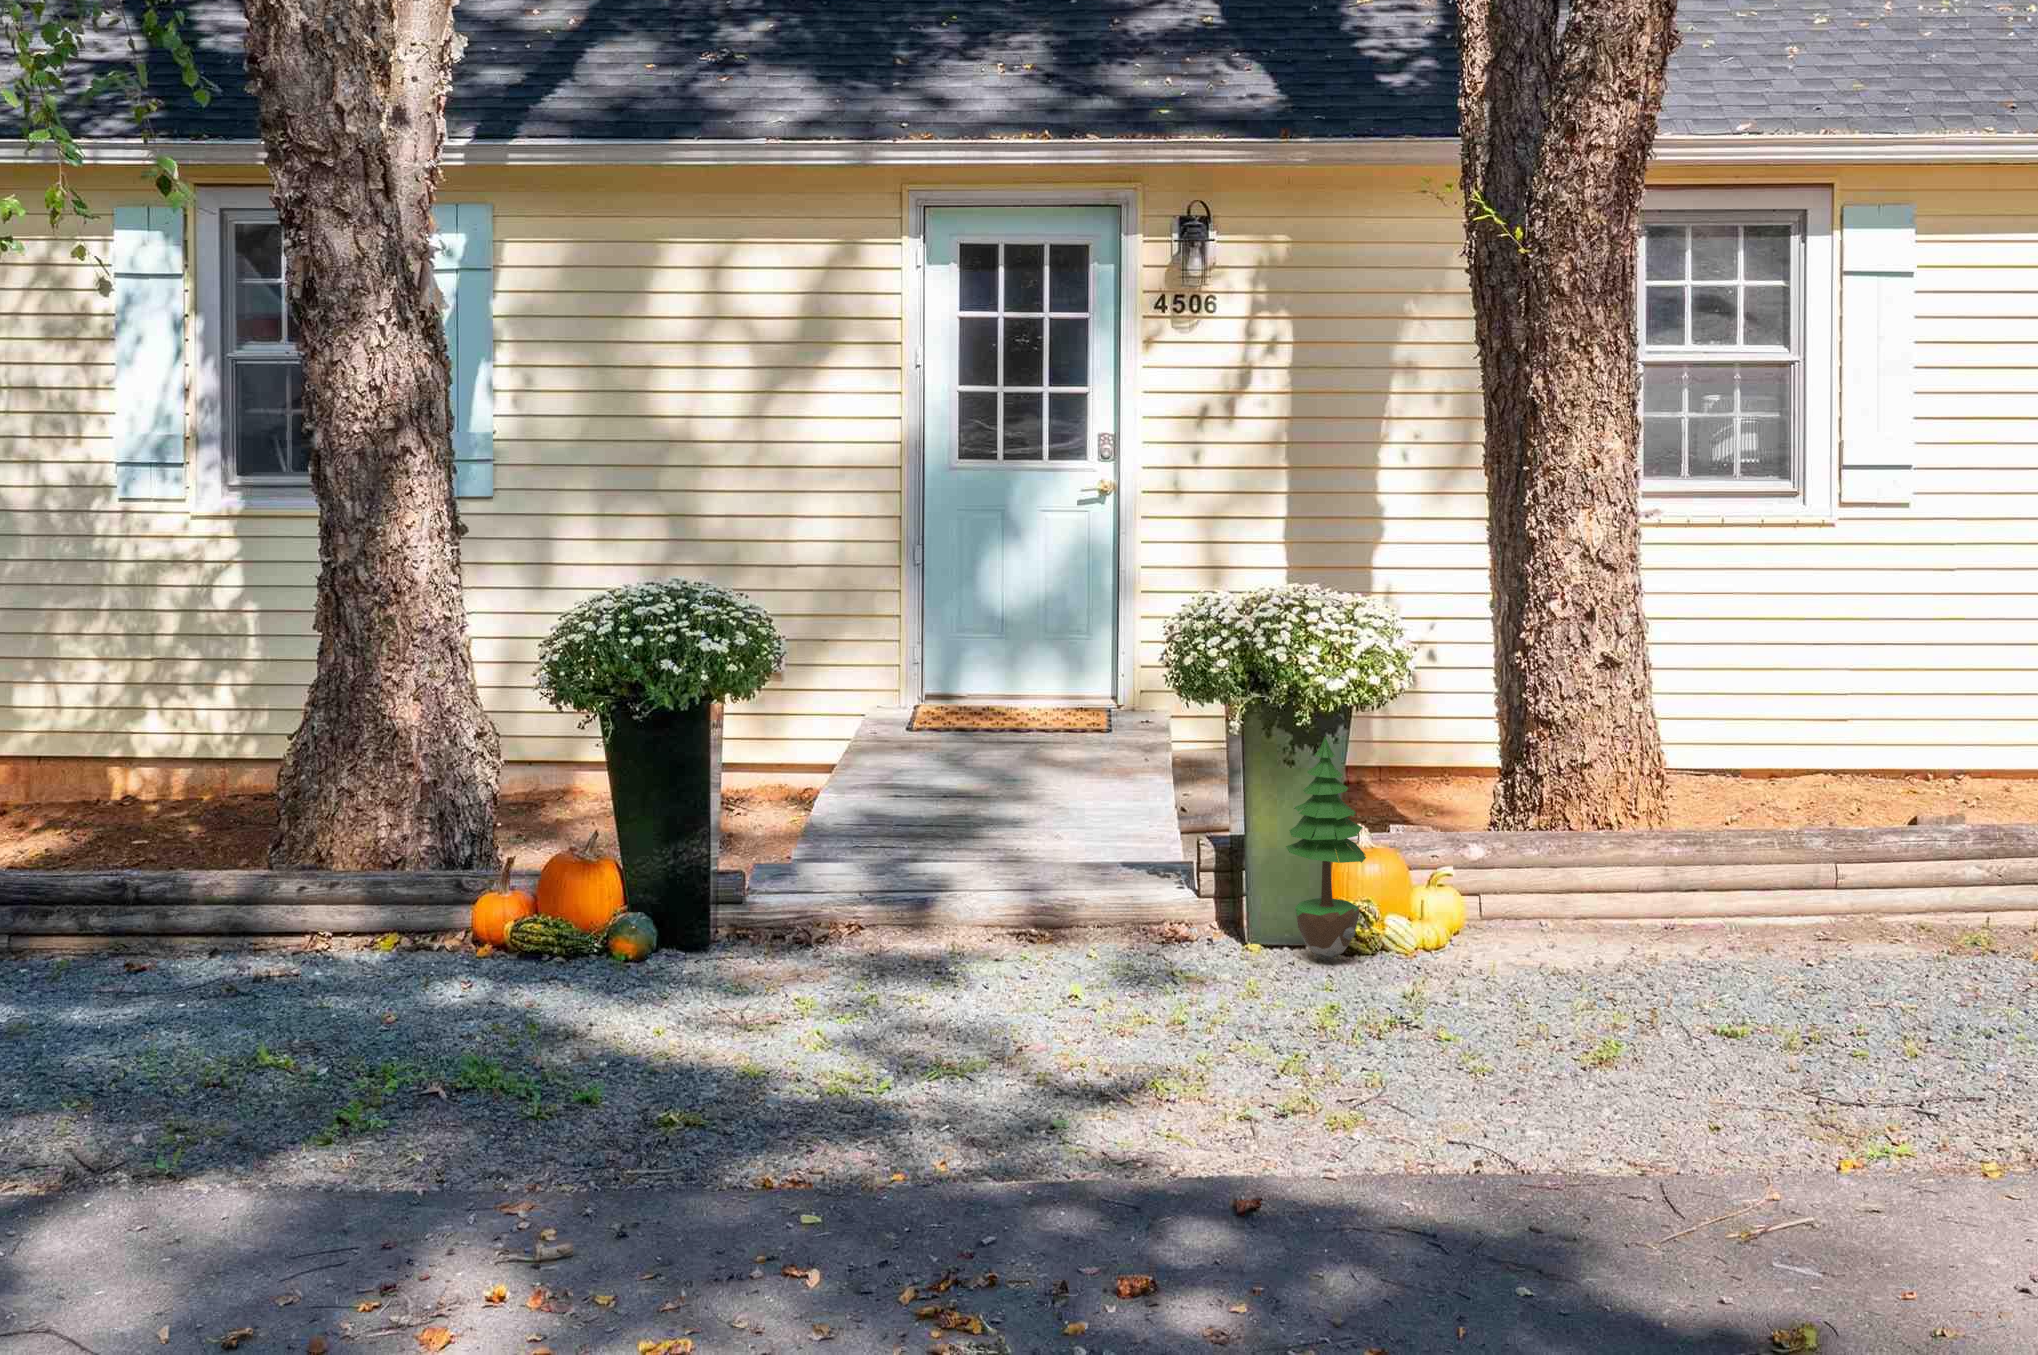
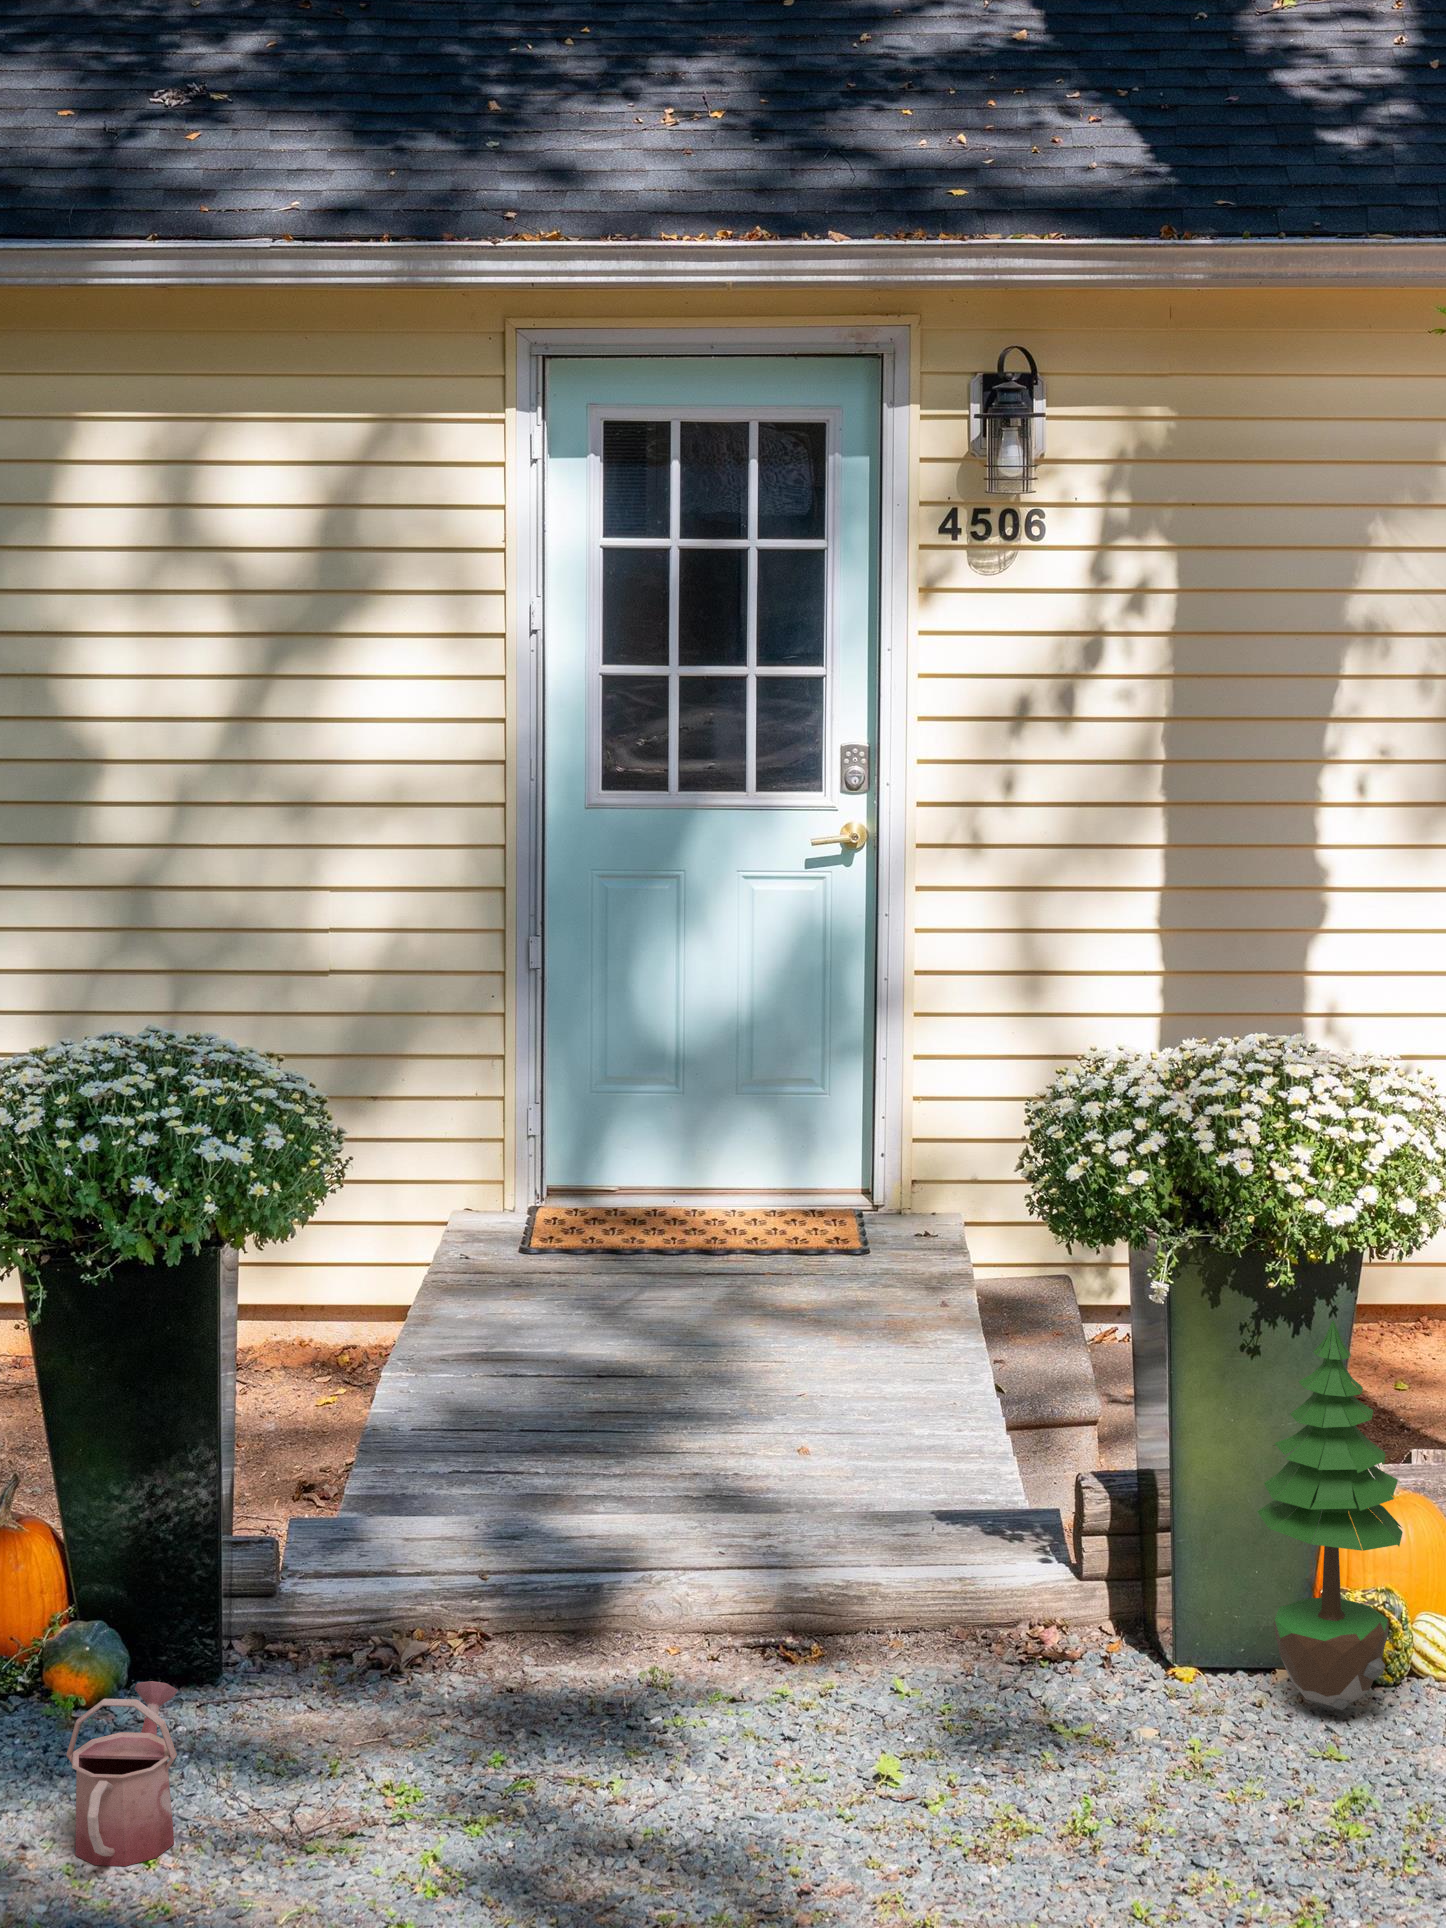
watering can: none [627,922,687,1012] -> present [66,1681,178,1866]

